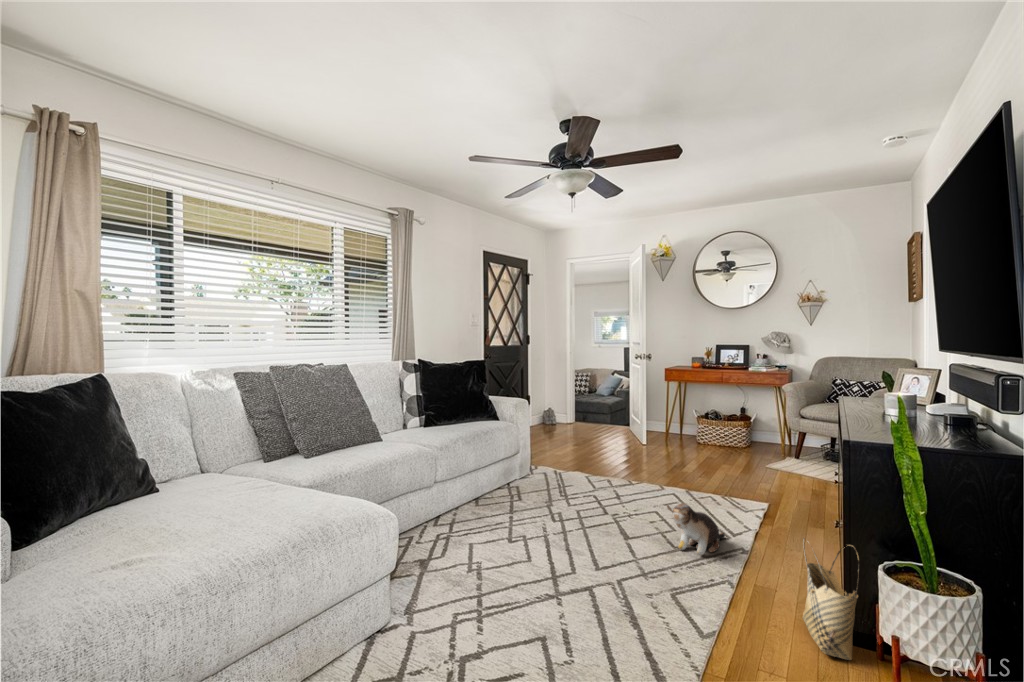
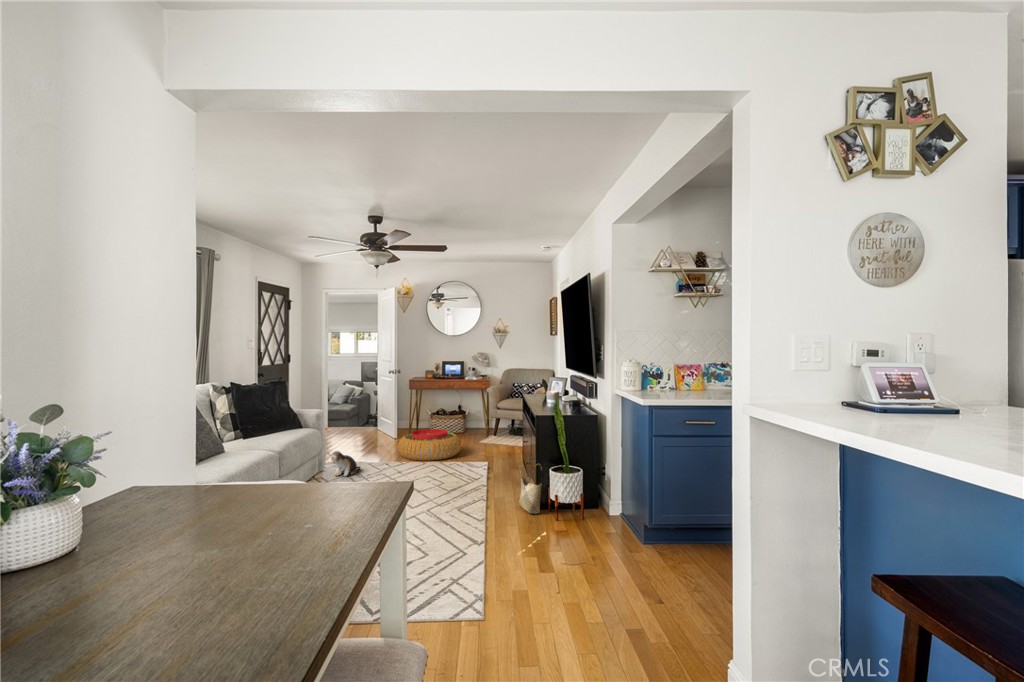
pouf: none [630,438,727,487] -> present [398,429,461,461]
plush toy: present [667,503,725,555] -> present [328,451,360,476]

